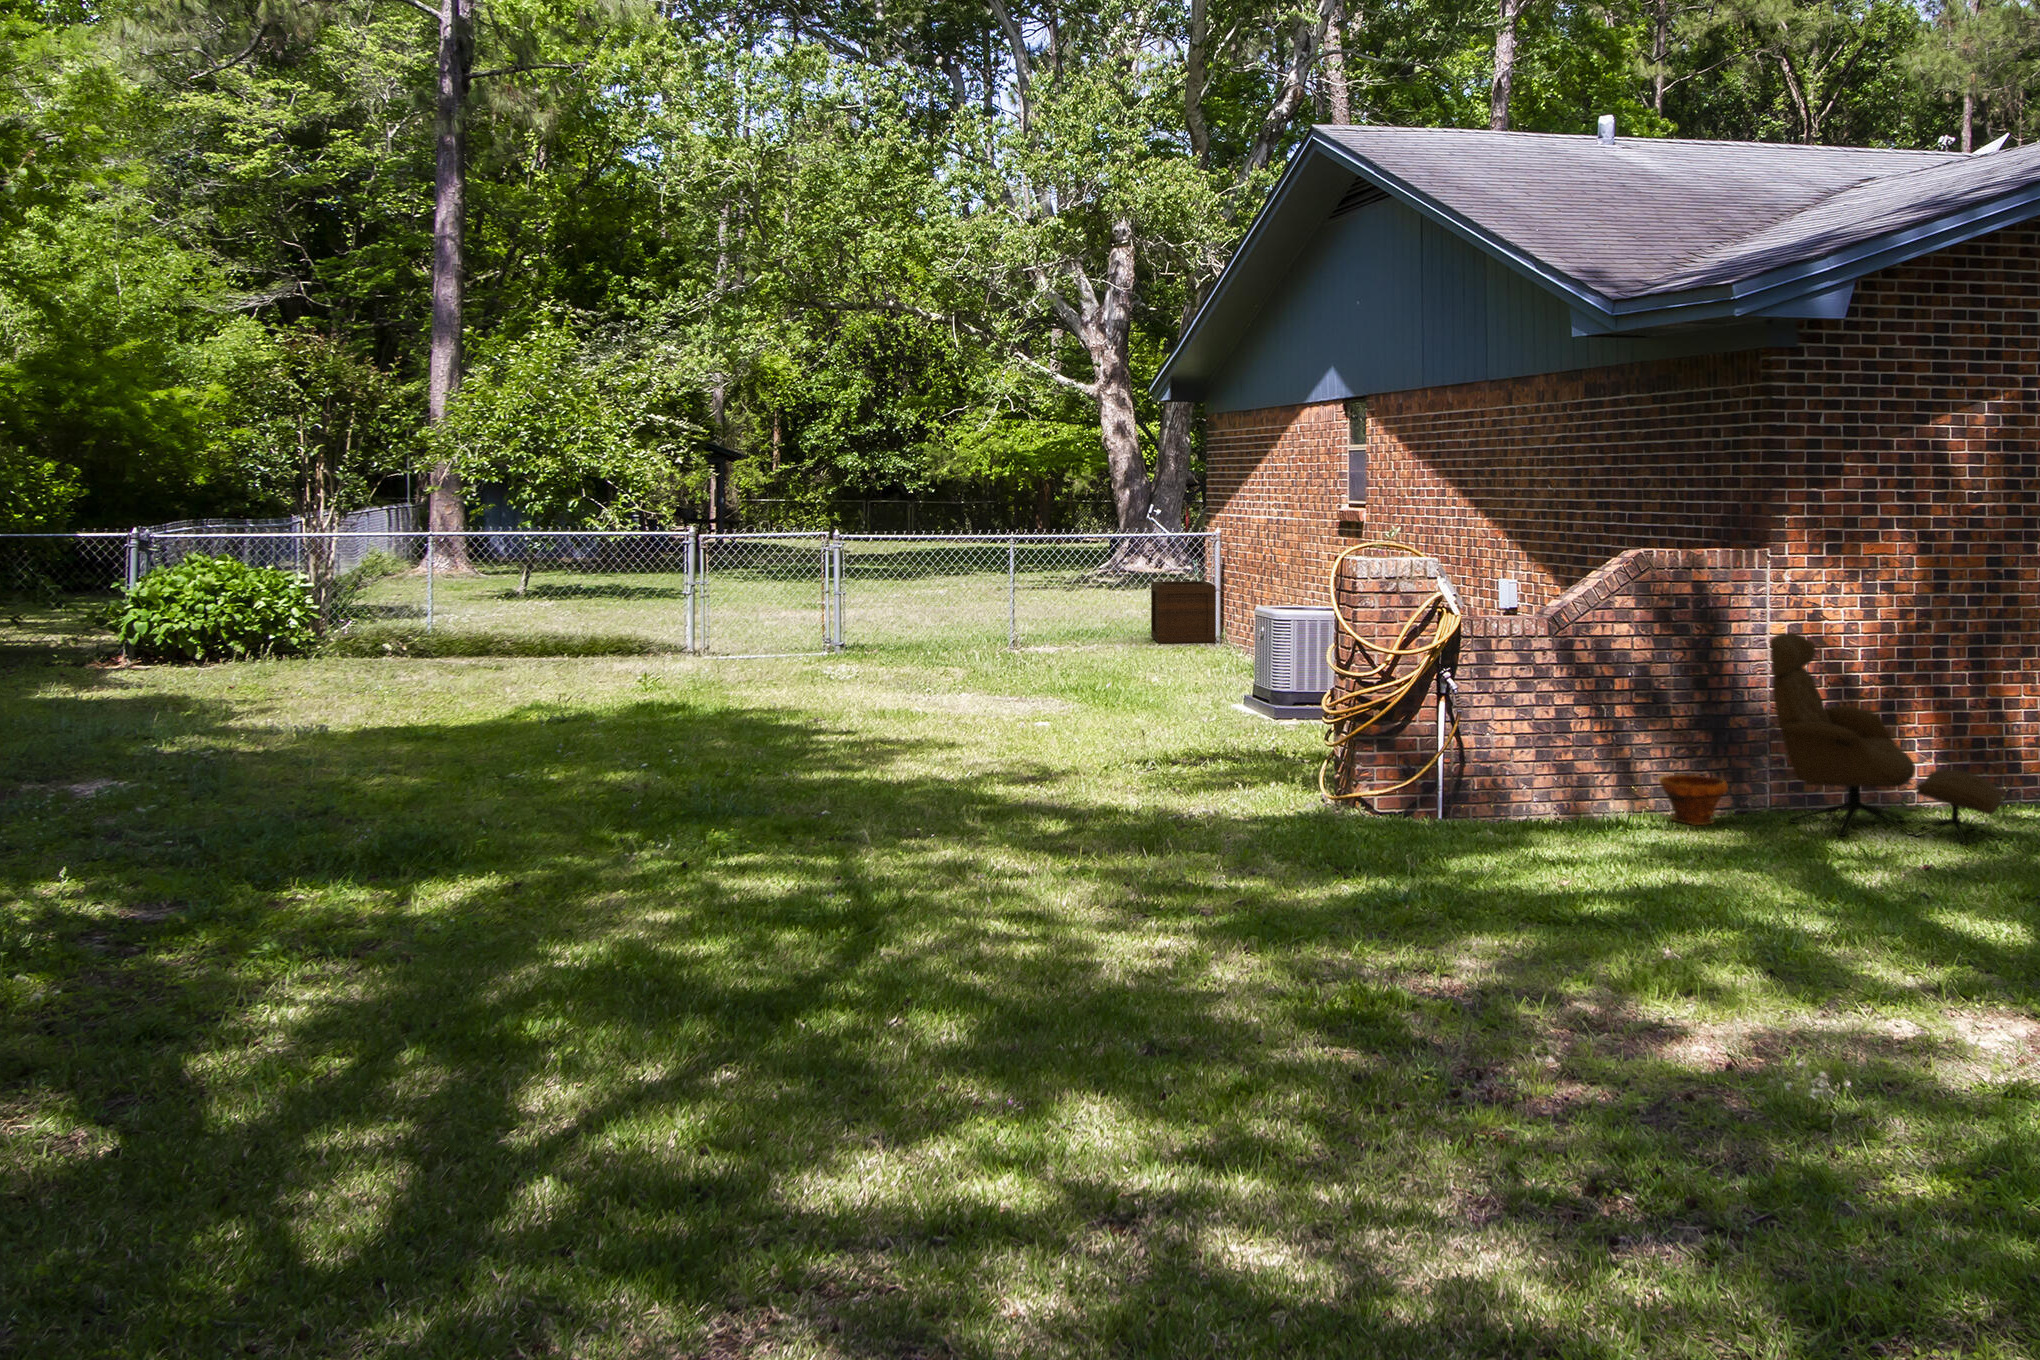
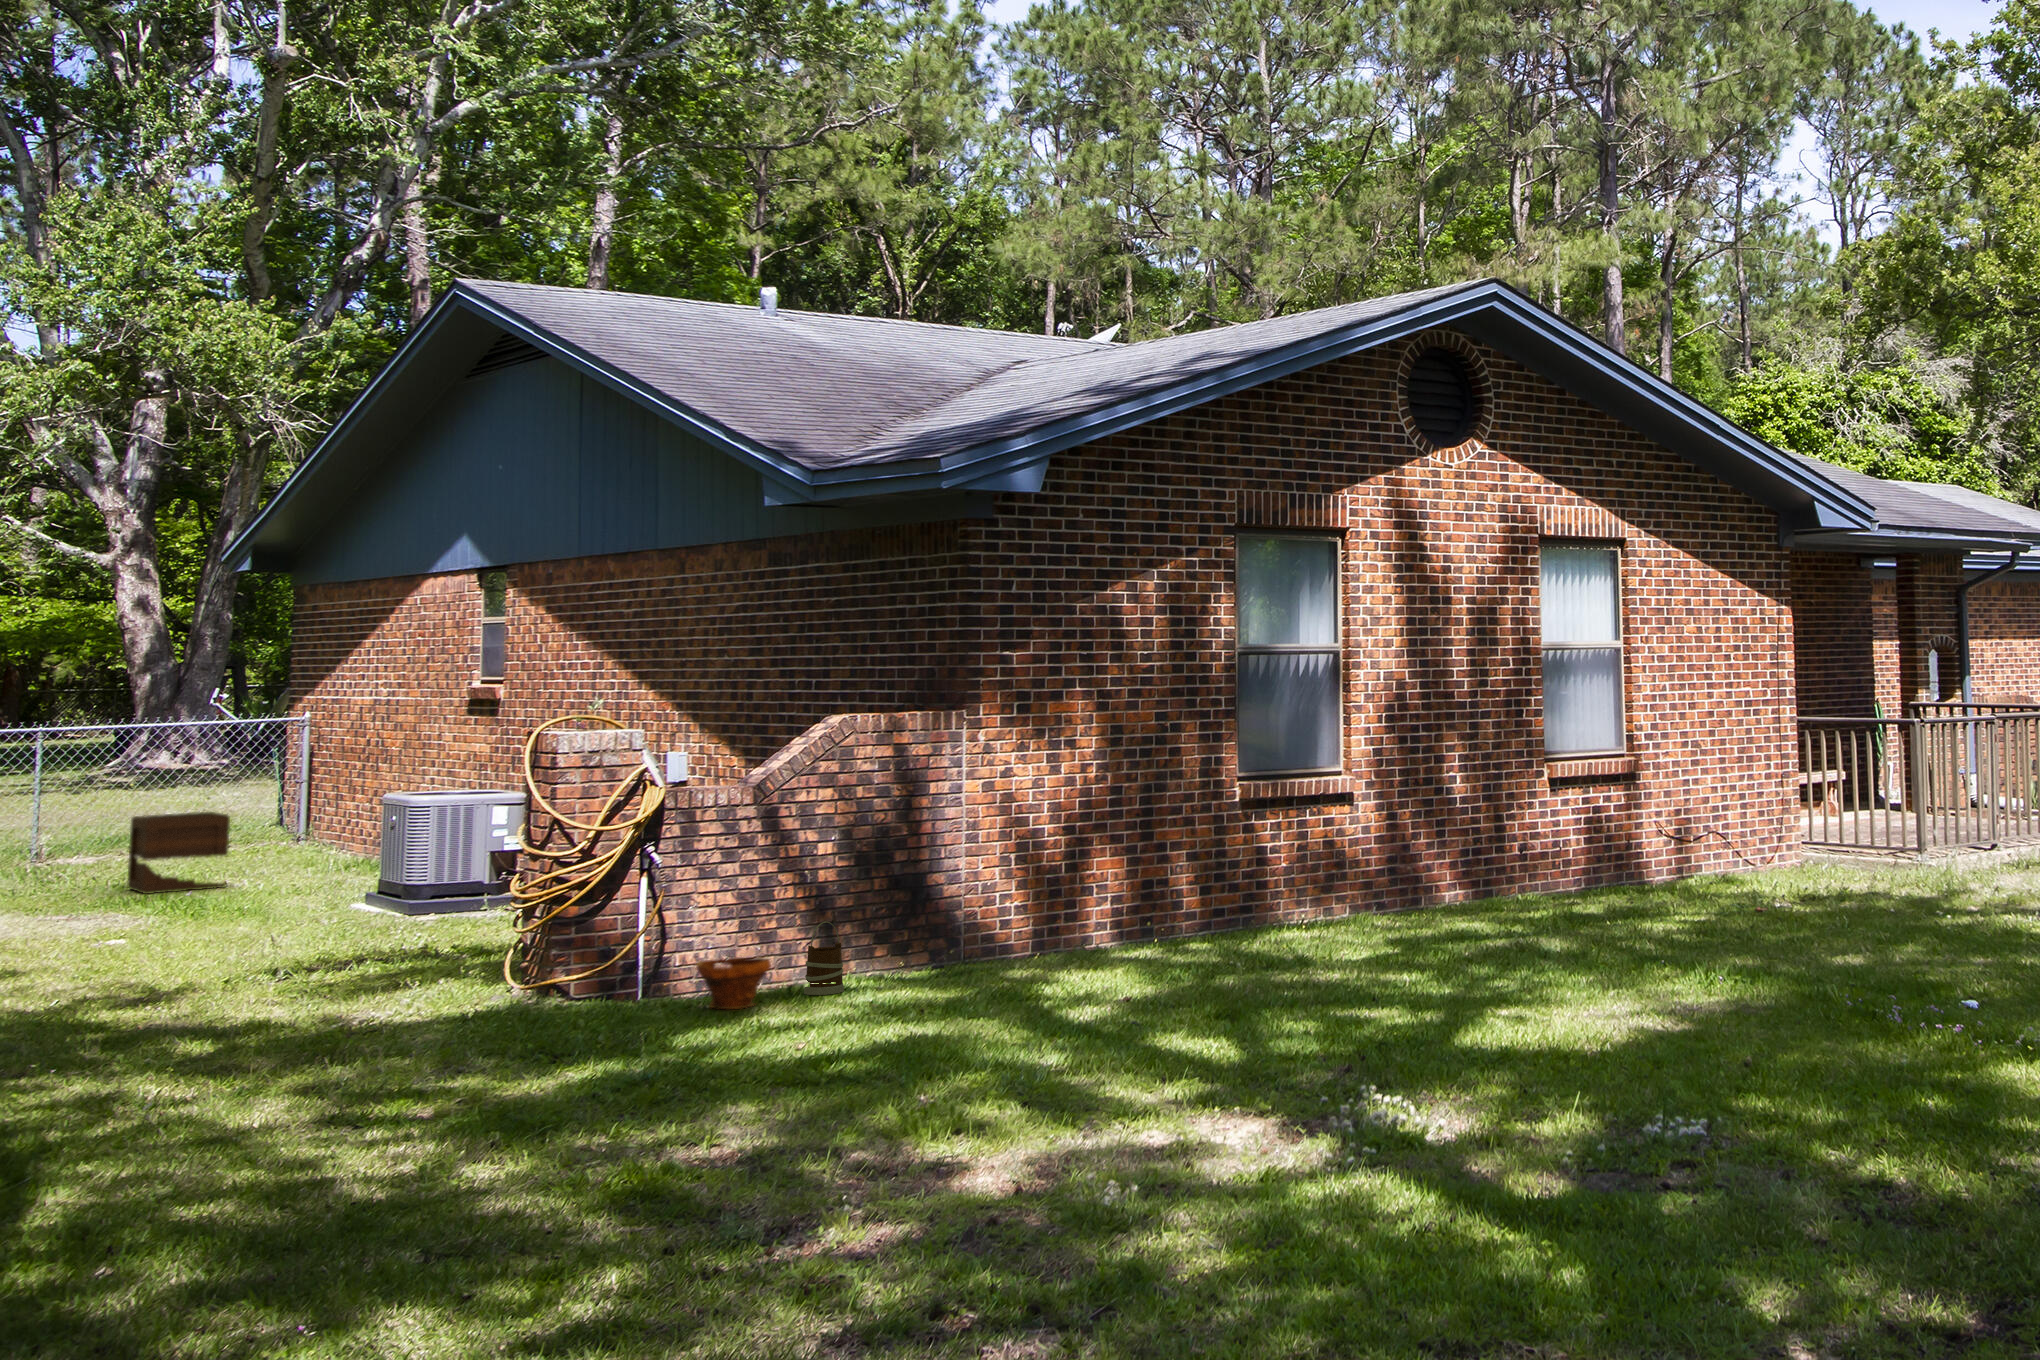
lounge chair: present [1770,632,2002,844] -> none [981,787,1188,978]
wooden bucket: none [1595,754,1633,824] -> present [804,922,844,995]
planter: present [1659,774,1728,825] -> present [696,957,771,1009]

